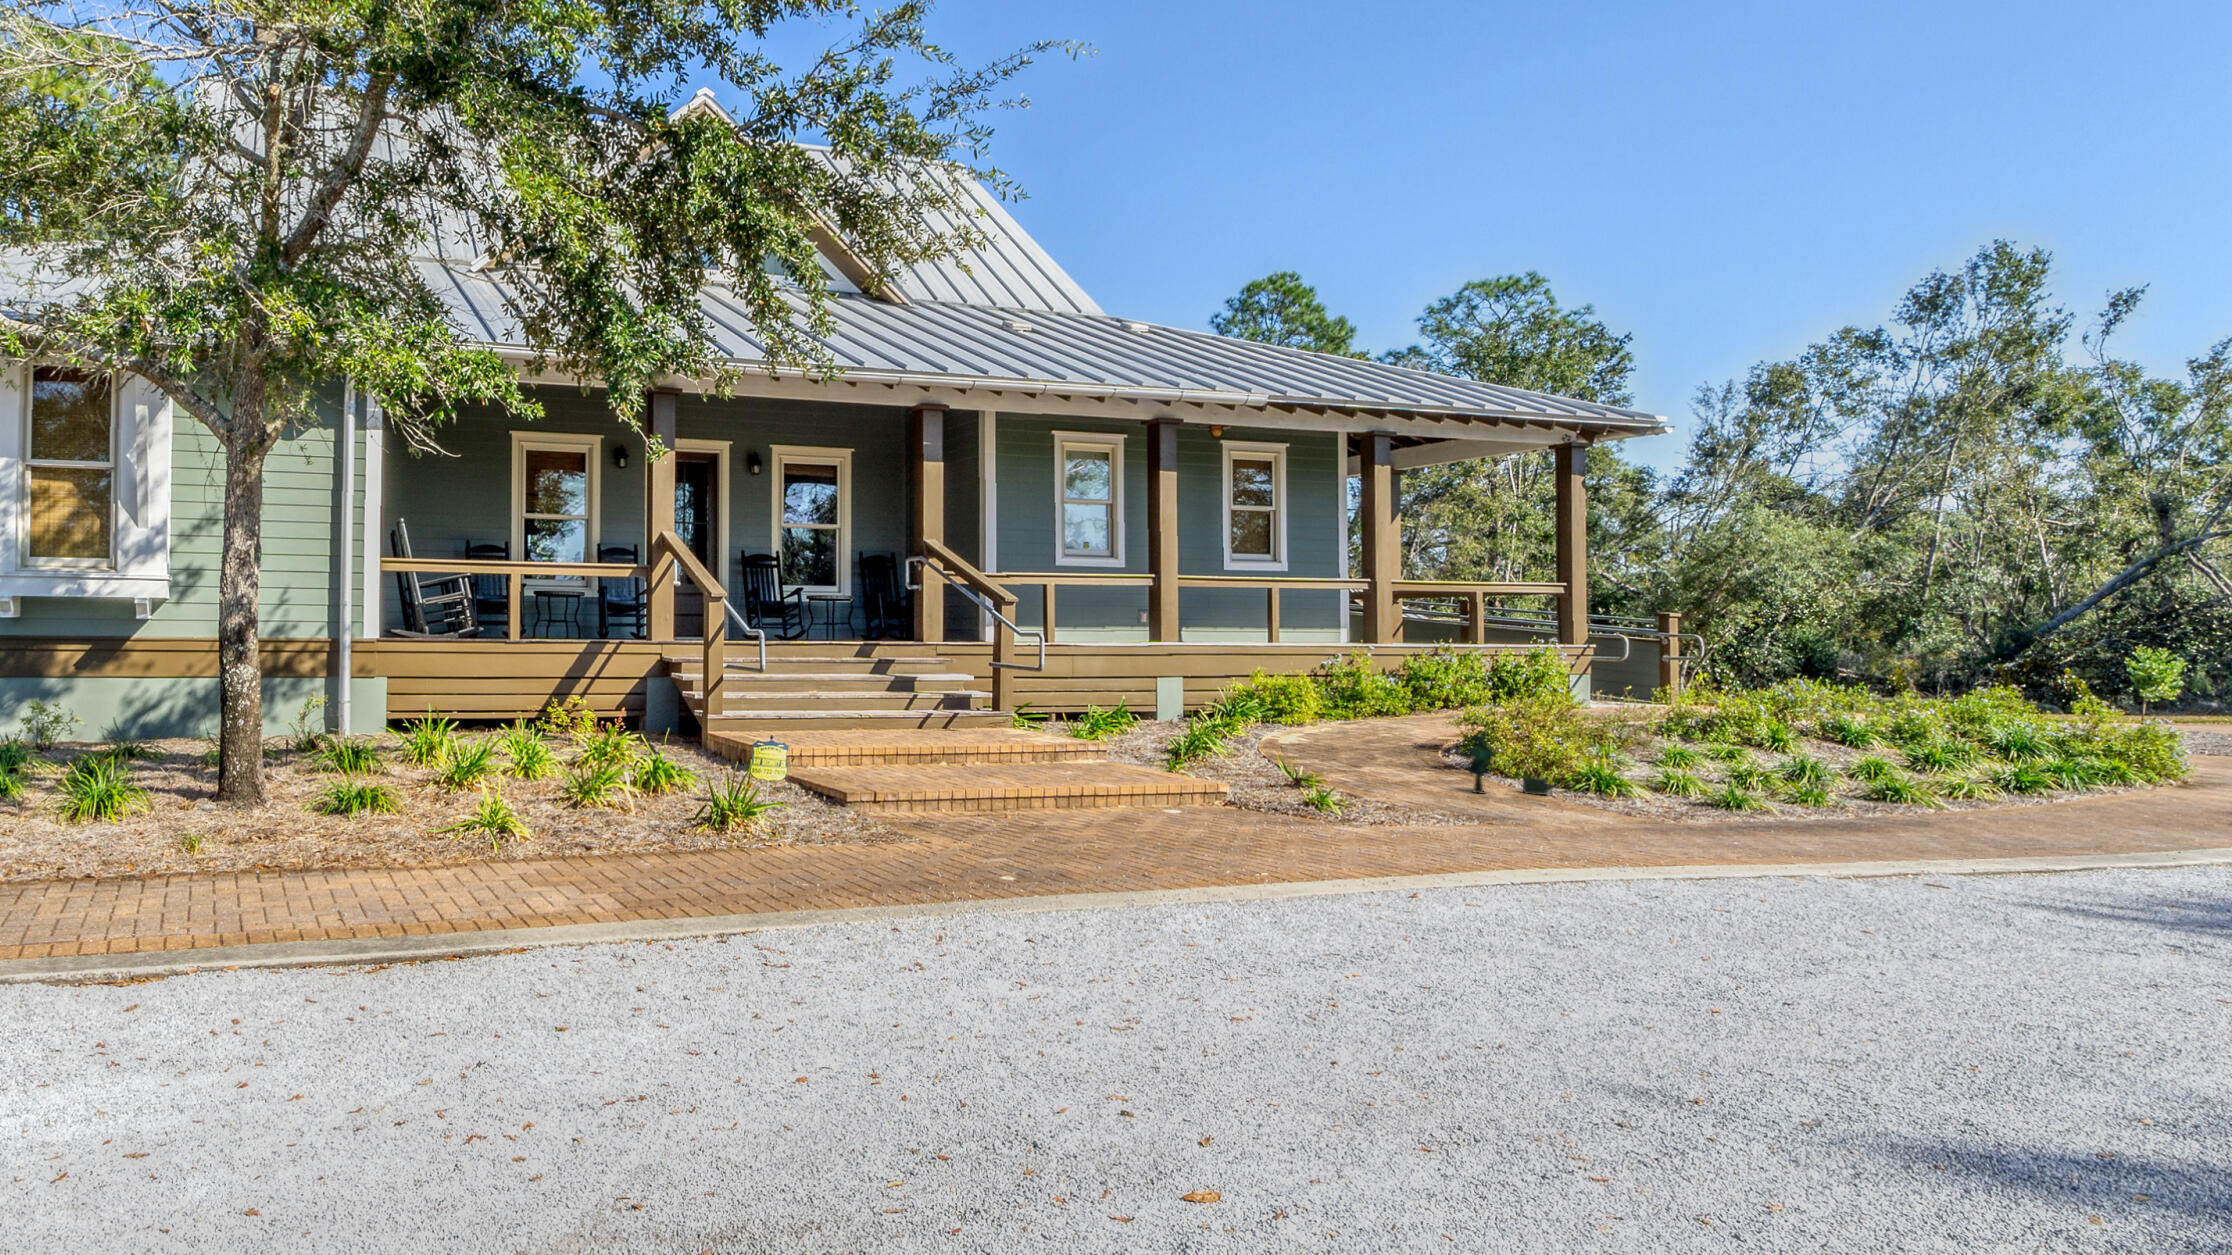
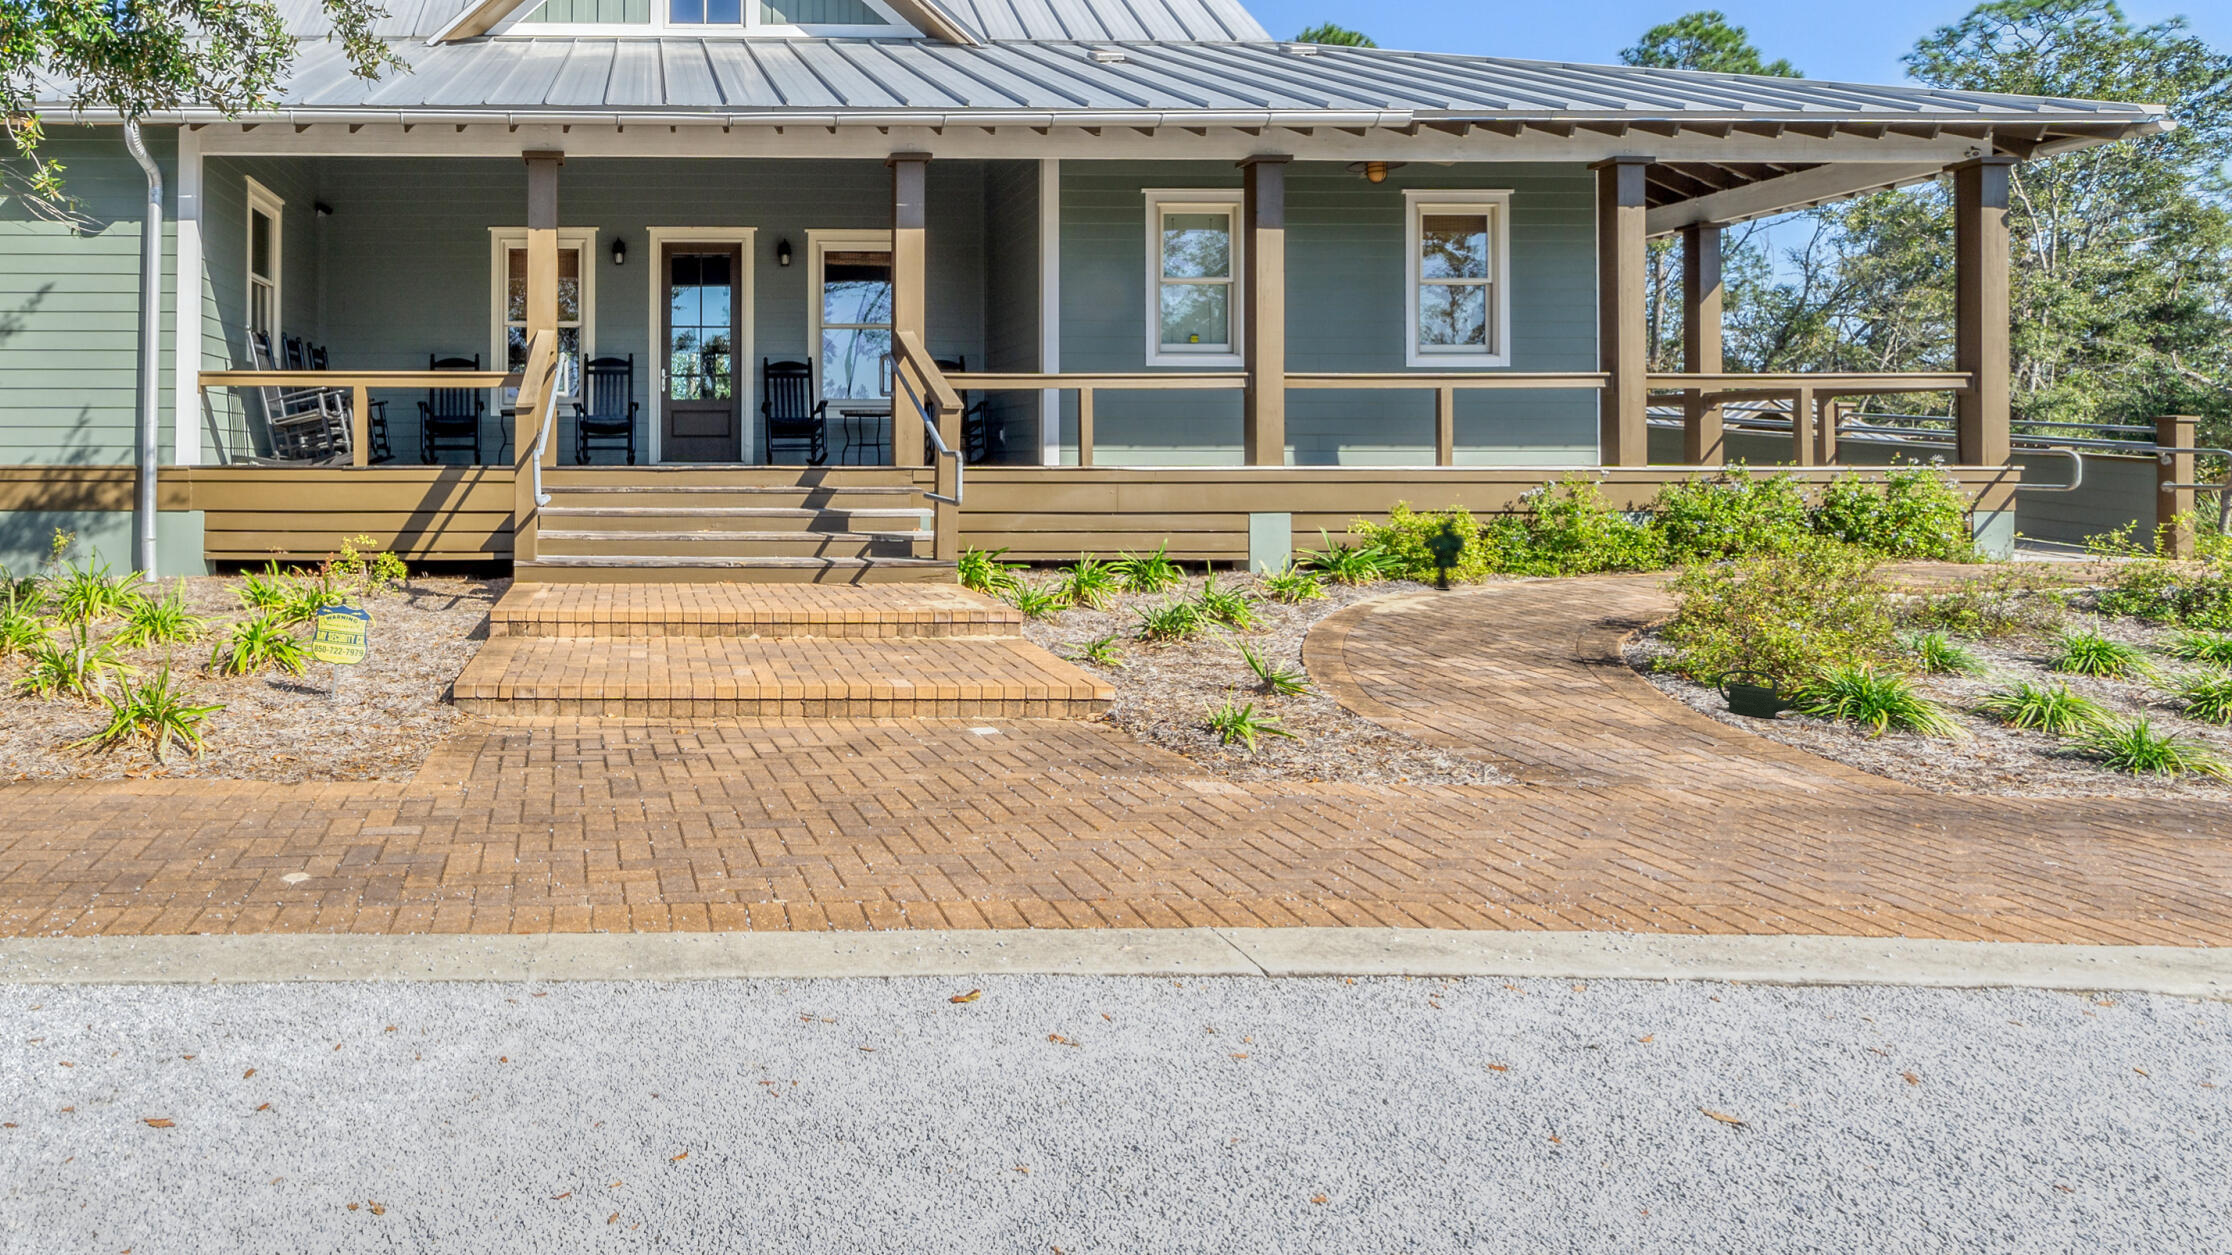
decorative plant: present [1460,731,1496,793] -> present [1422,518,1465,590]

